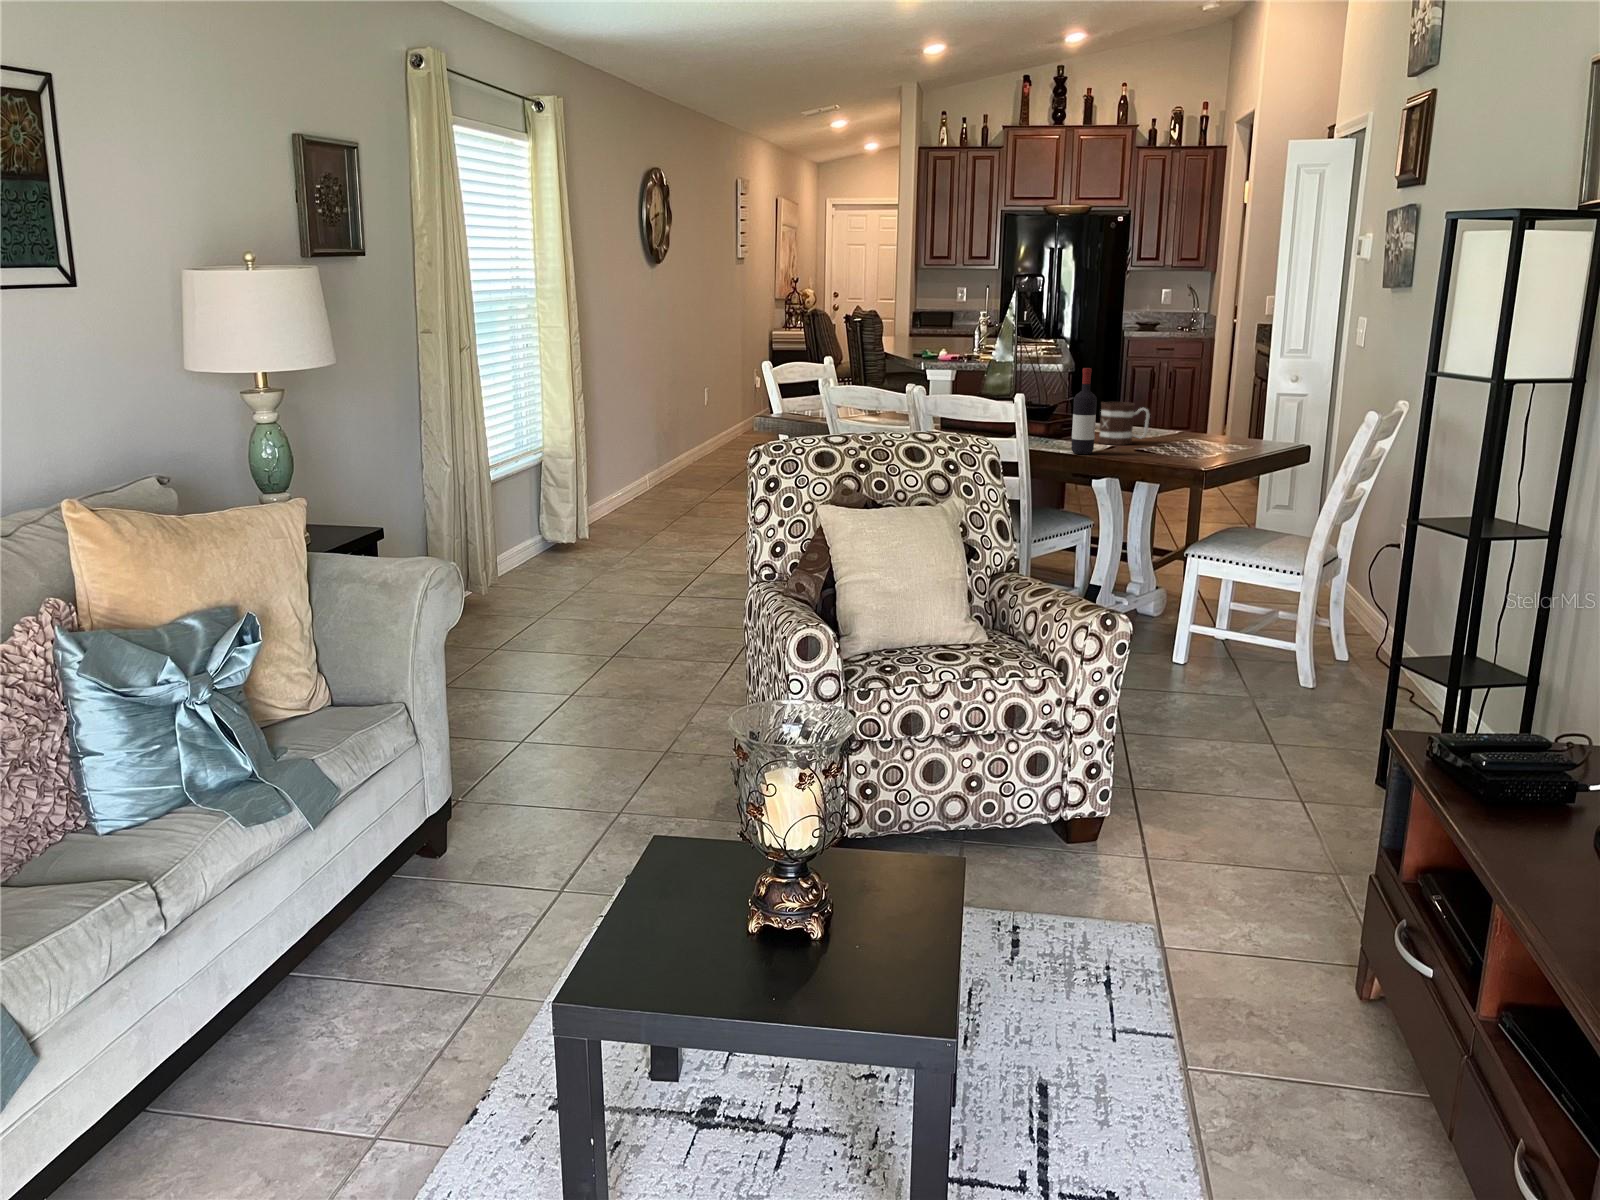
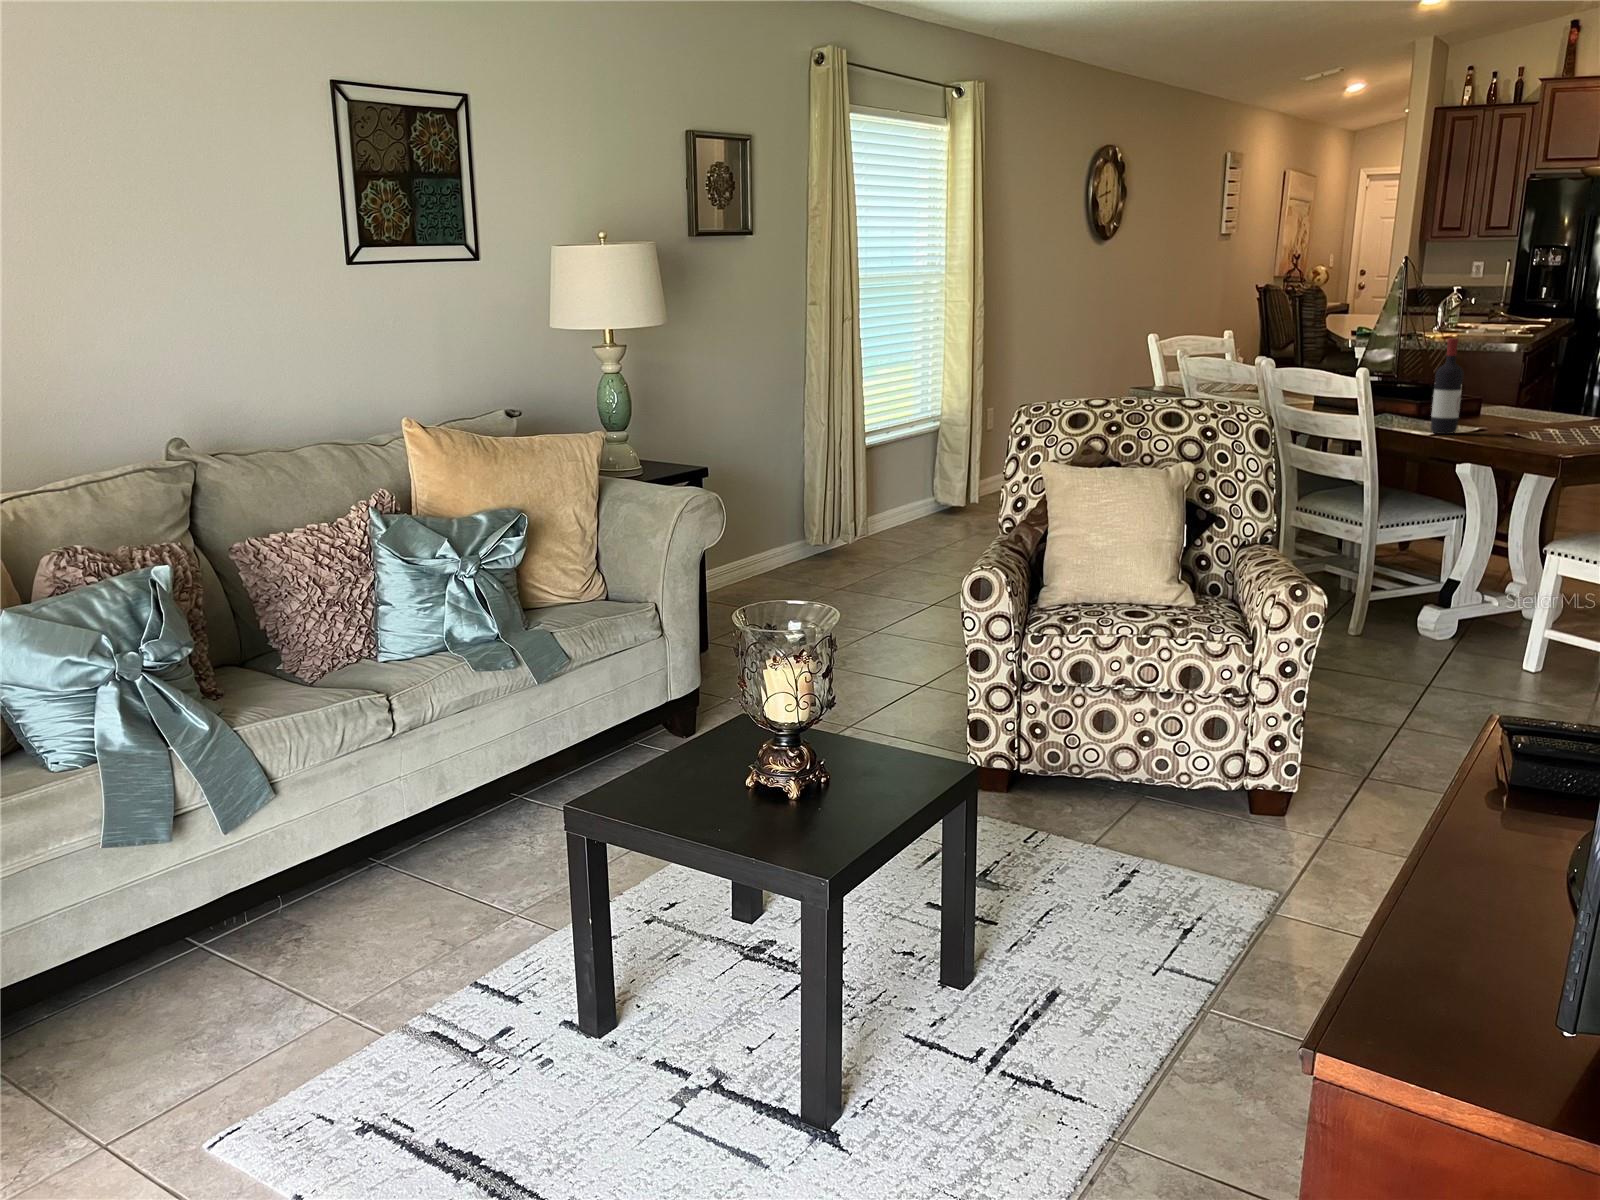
mug: present [1099,402,1150,445] -> none [1485,378,1549,427]

